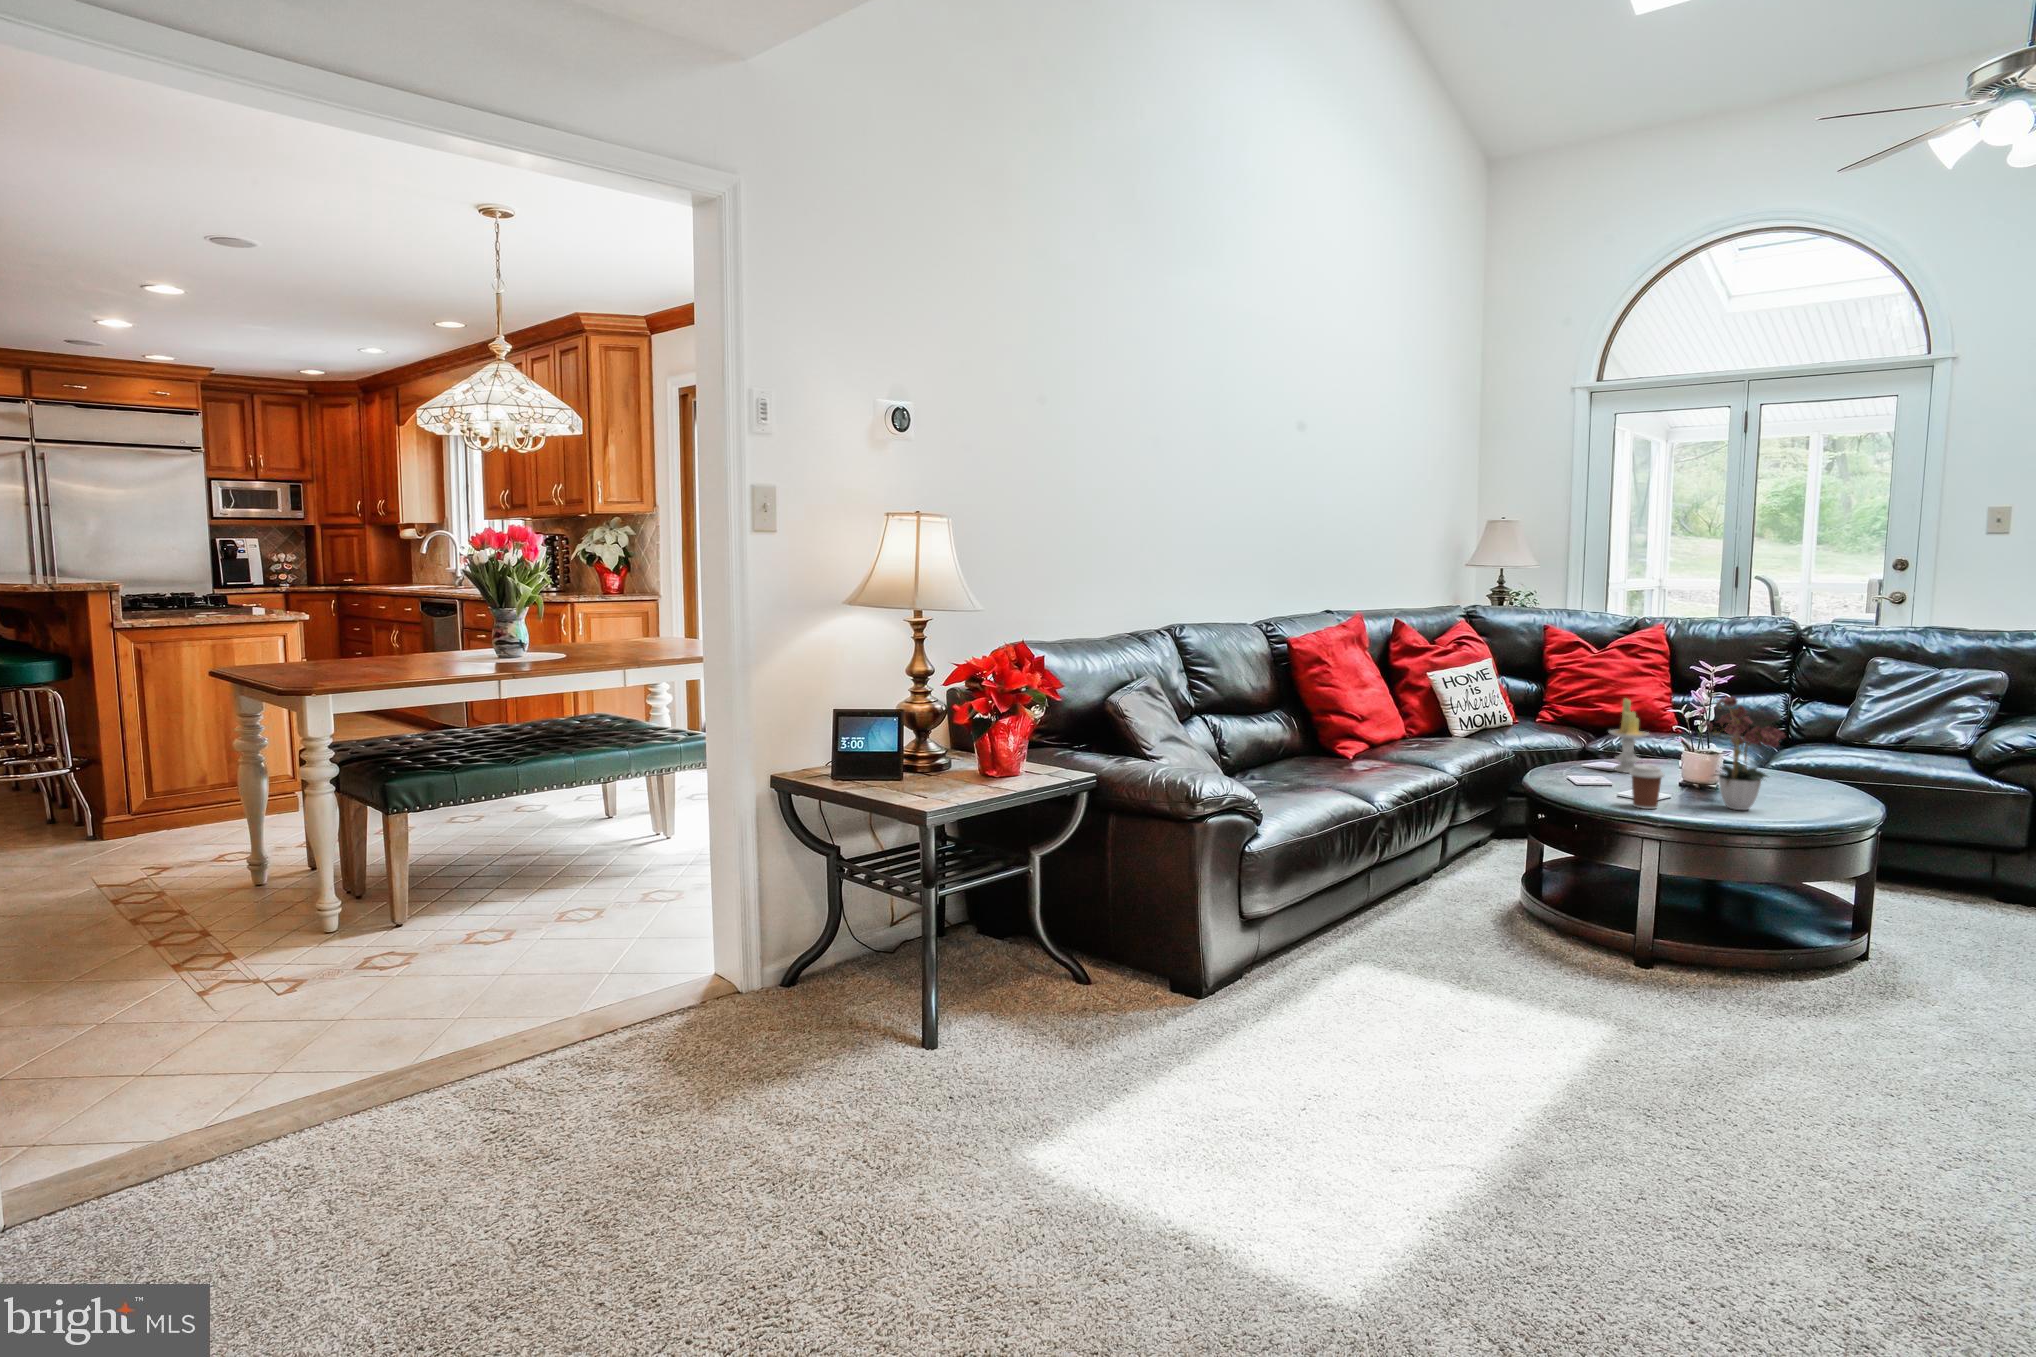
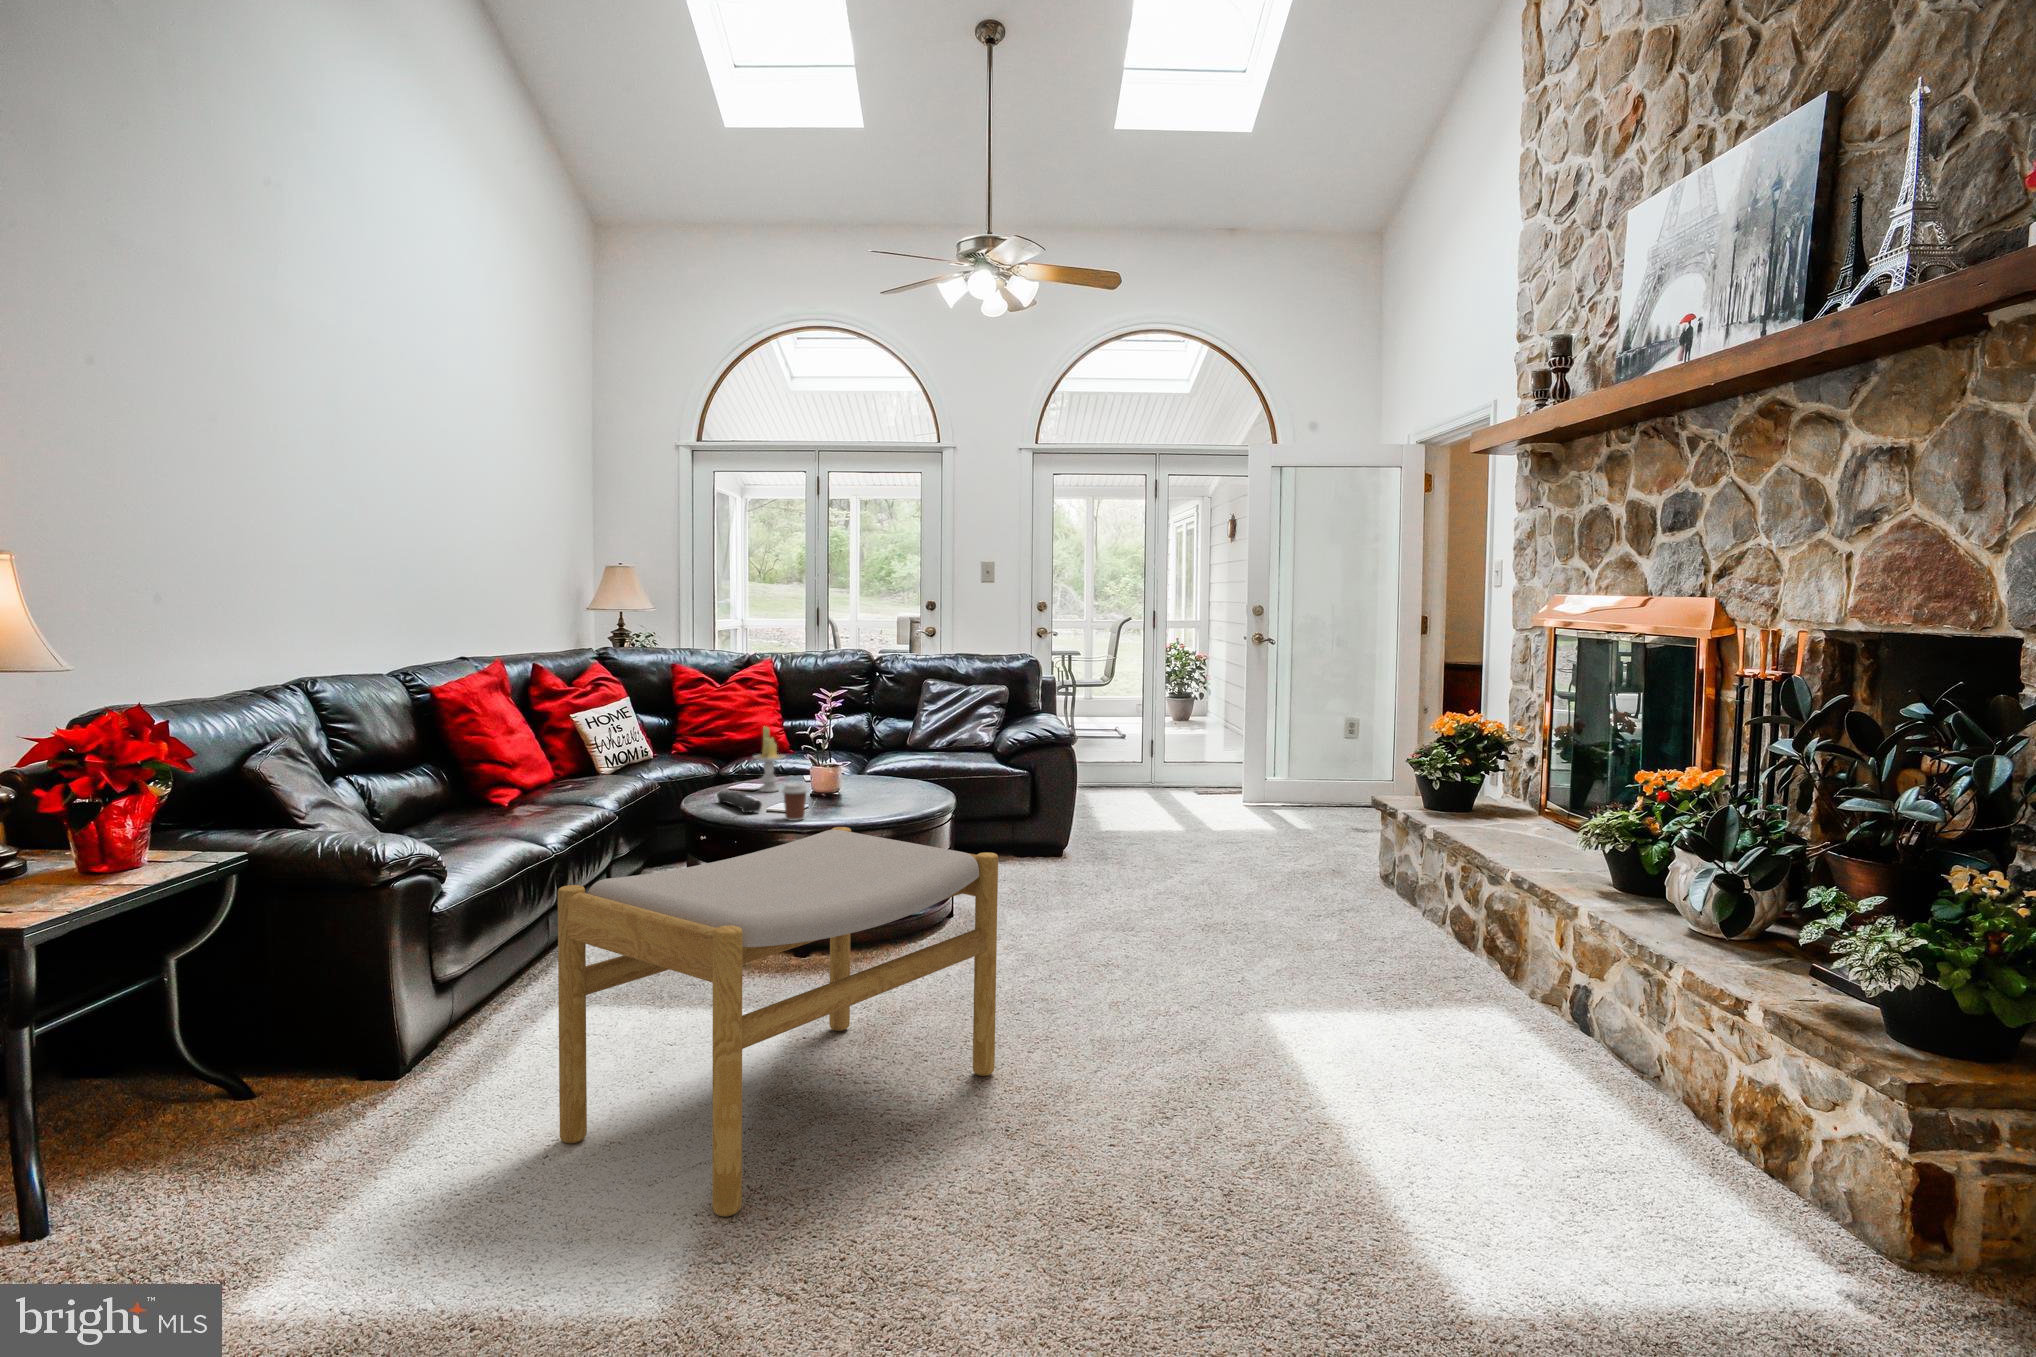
flower arrangement: present [1710,697,1785,810] -> none [834,715,894,813]
remote control: none [1558,767,1607,793] -> present [717,792,762,813]
footstool: none [1320,823,1905,1232] -> present [558,827,998,1216]

